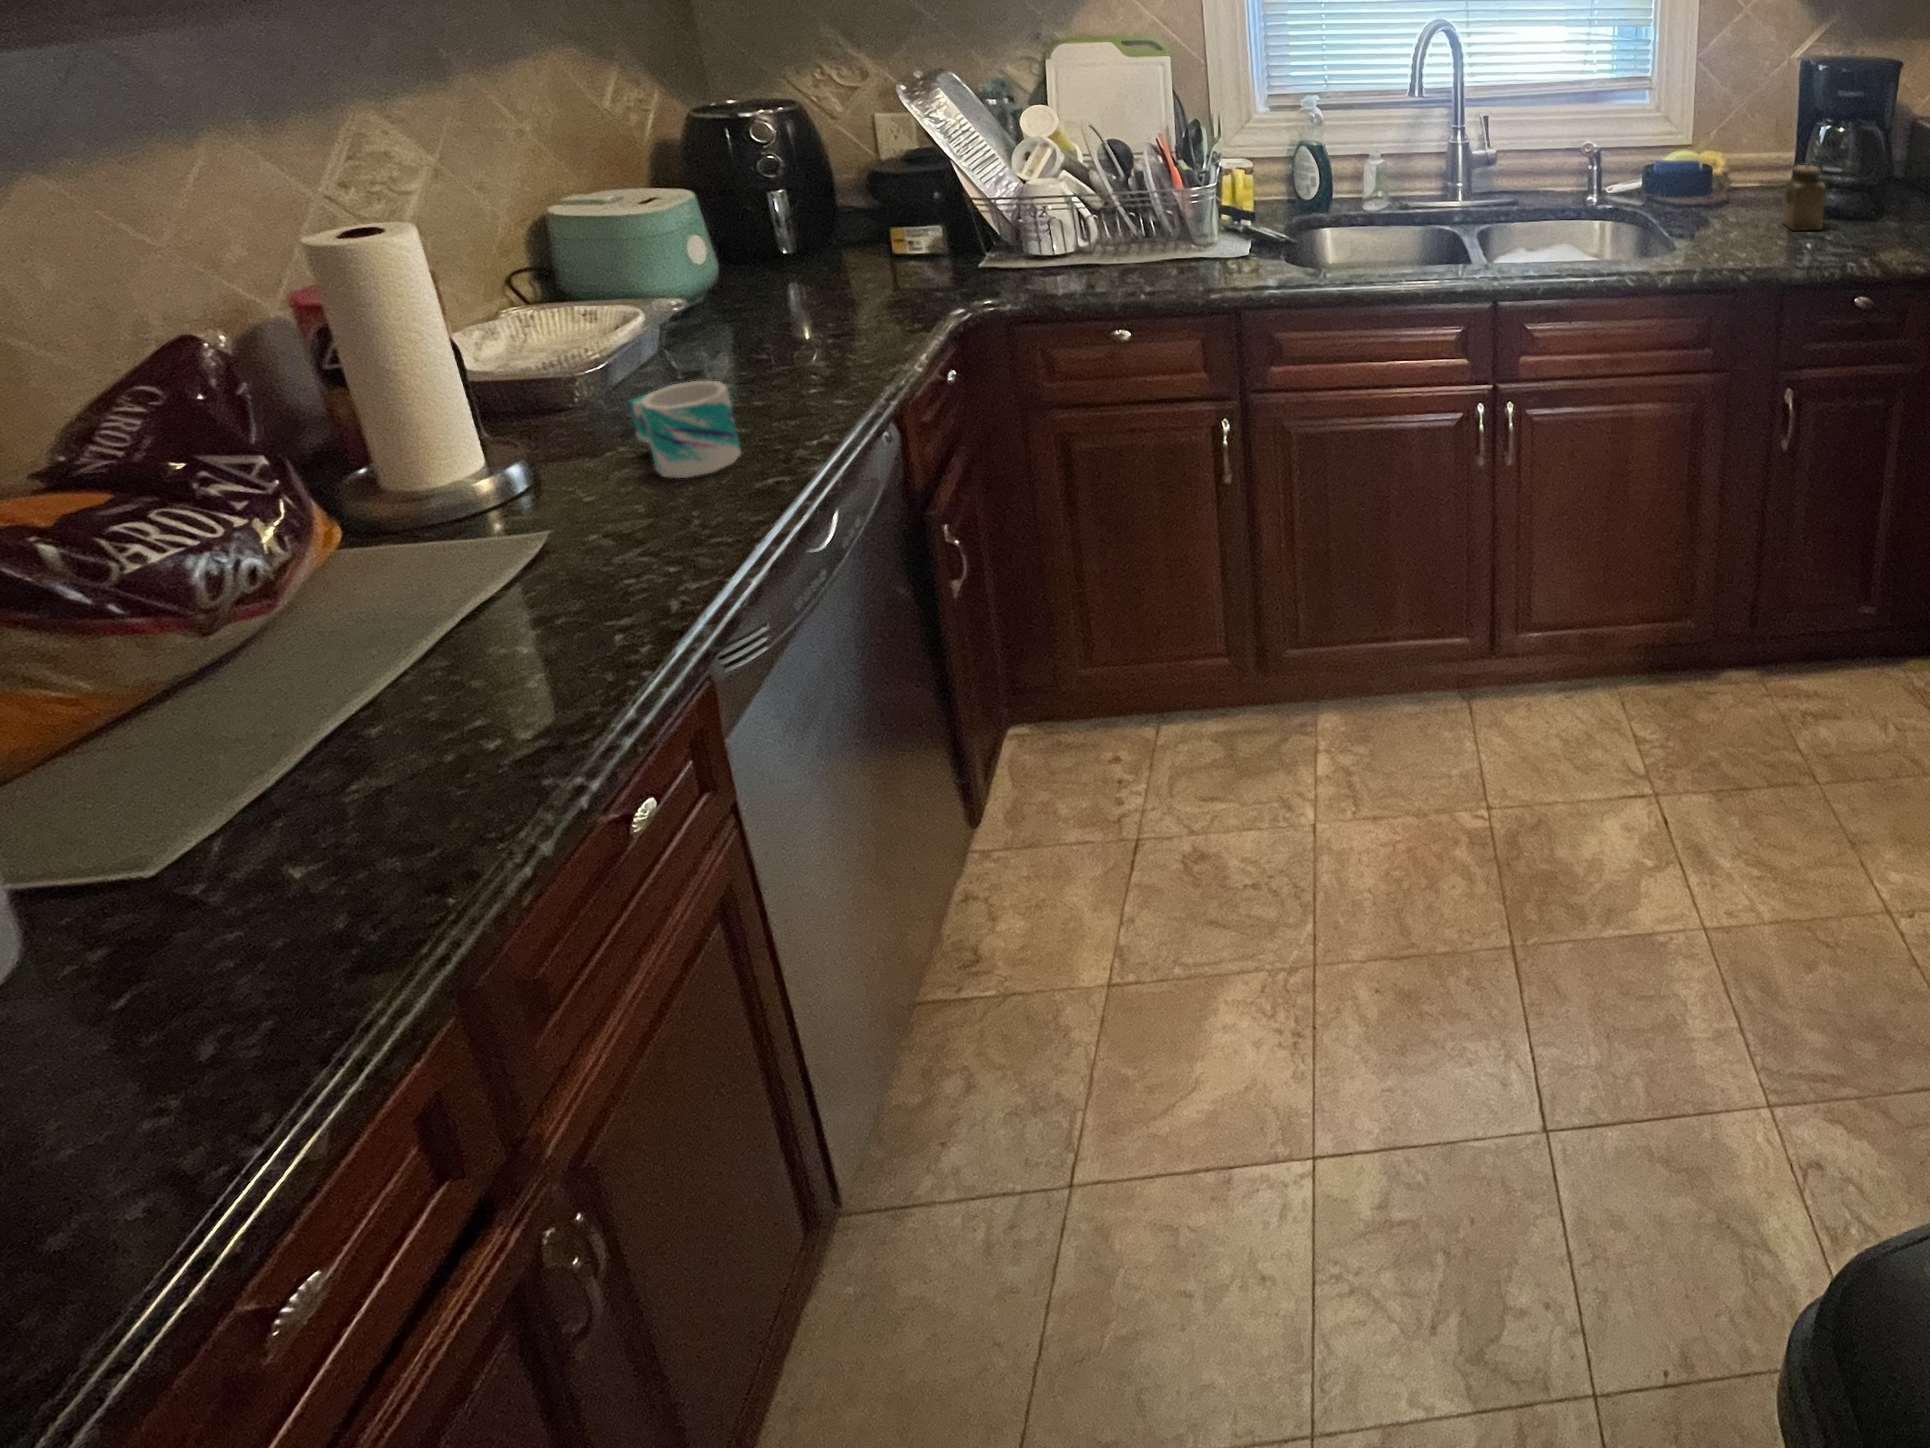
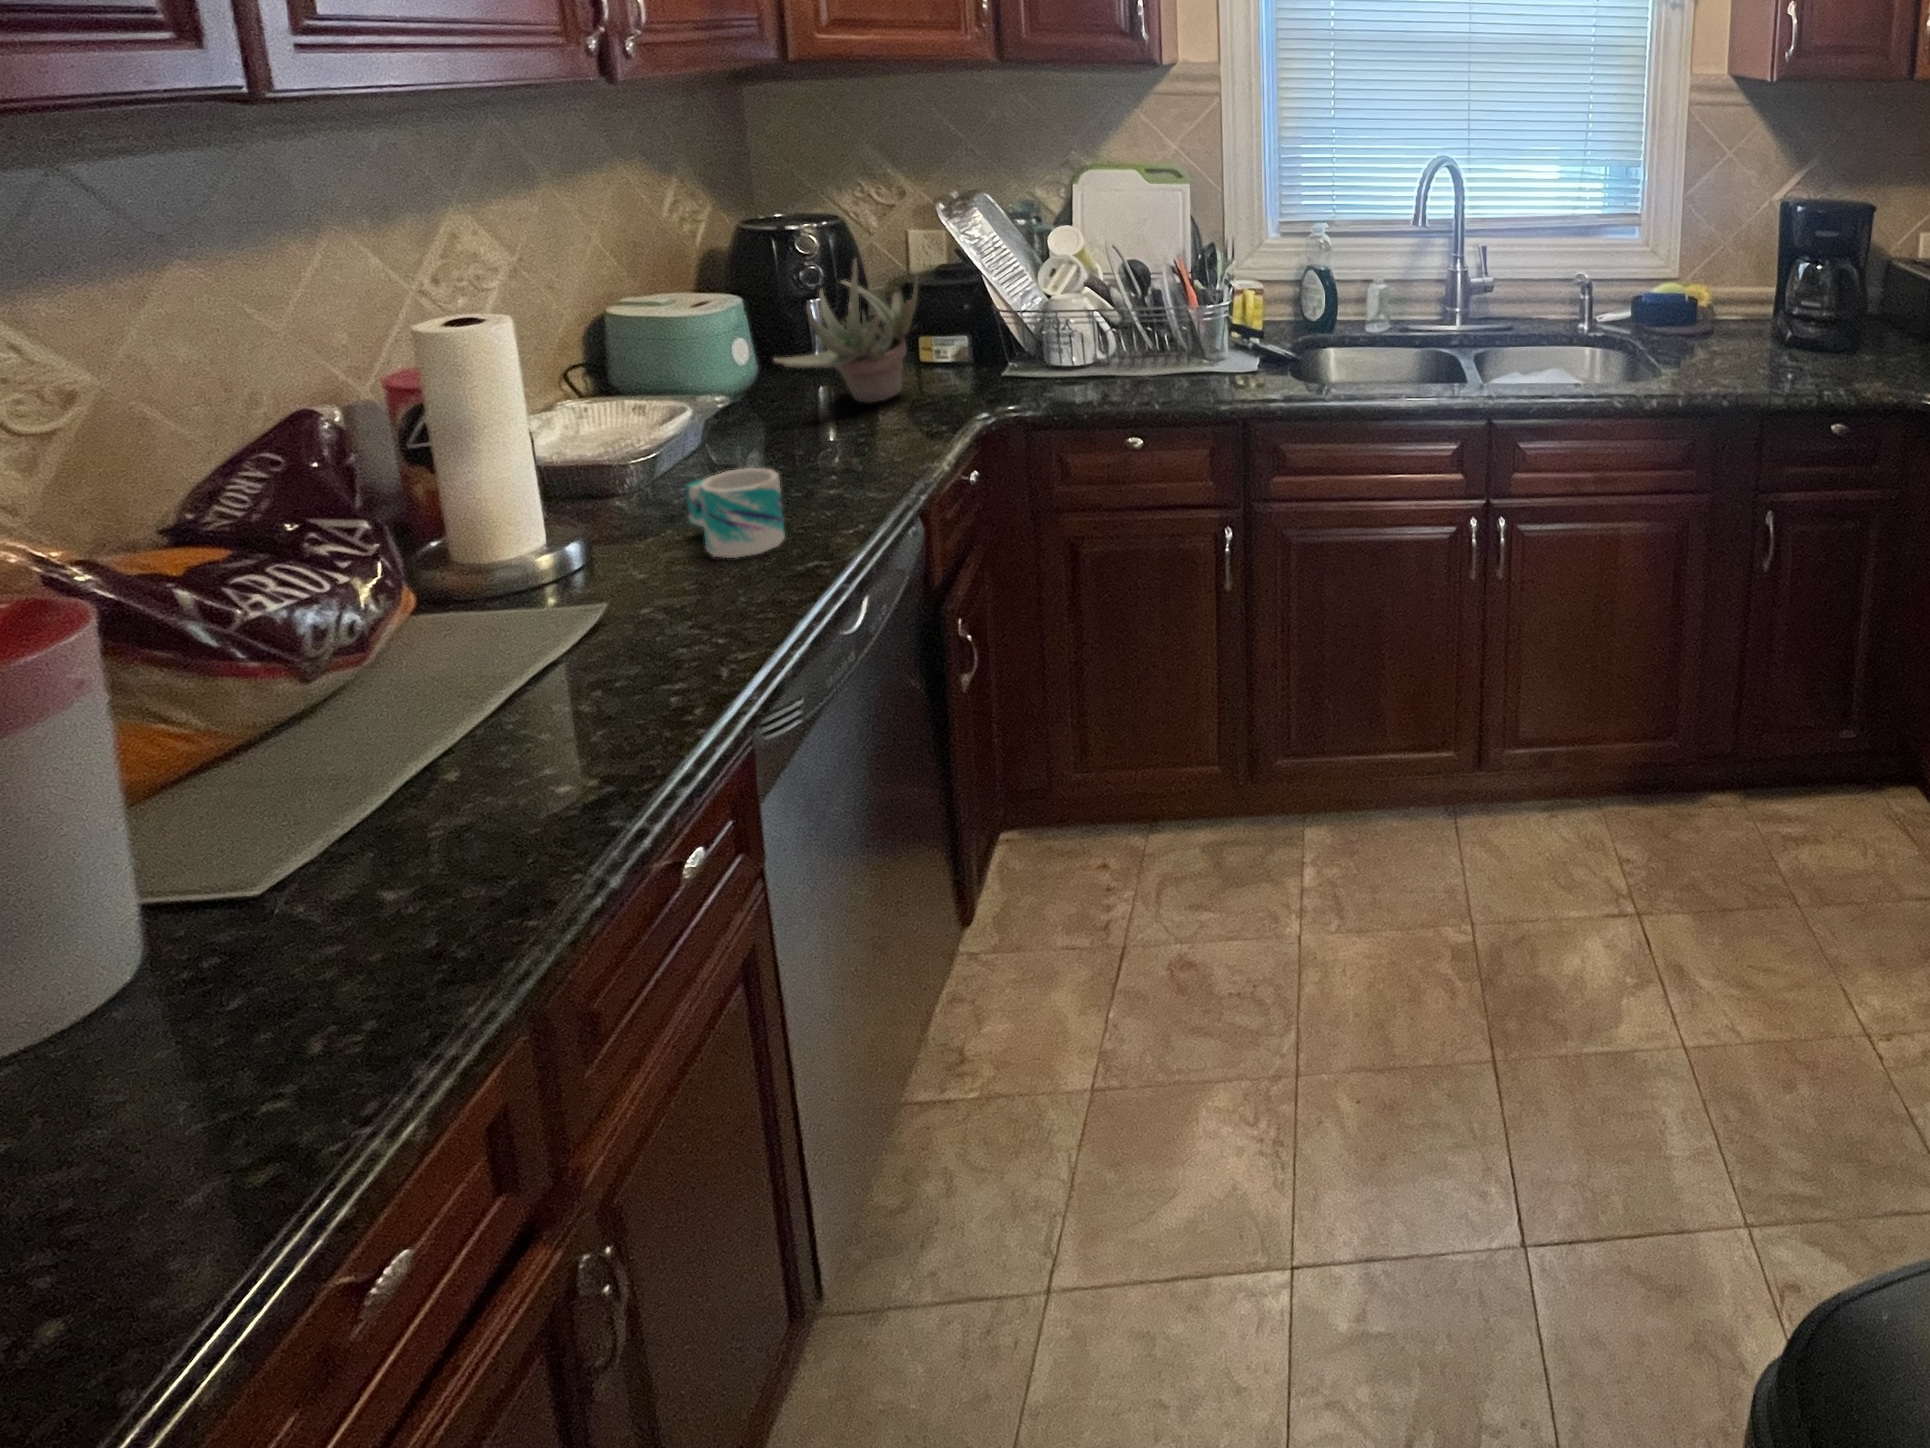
succulent plant: none [729,147,885,300] -> present [773,259,918,402]
salt shaker: present [1783,165,1826,231] -> none [1765,300,1807,362]

